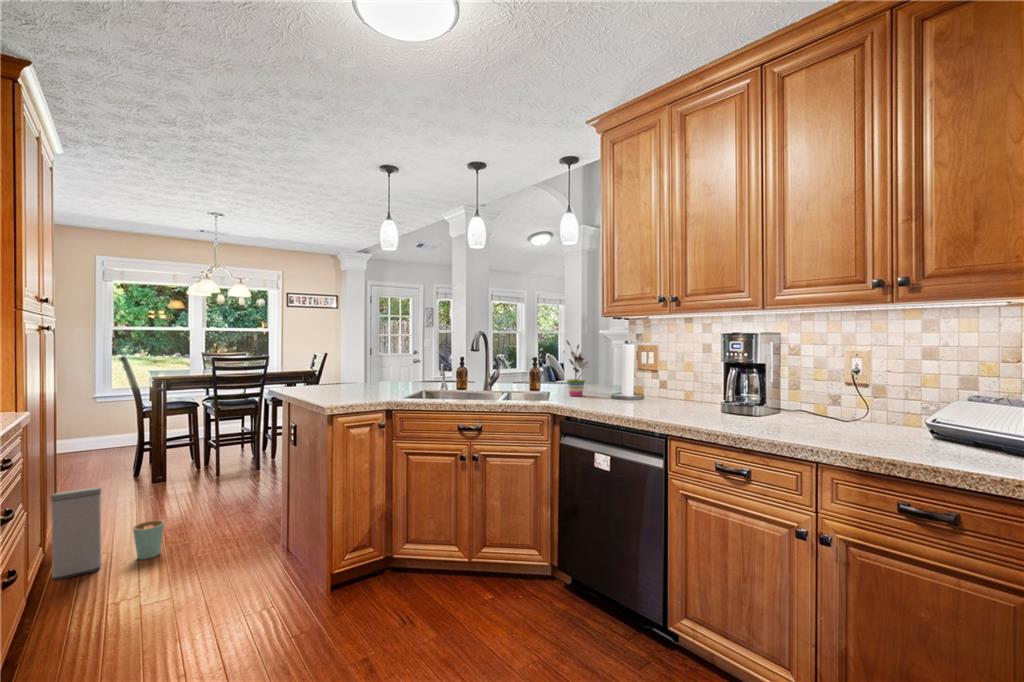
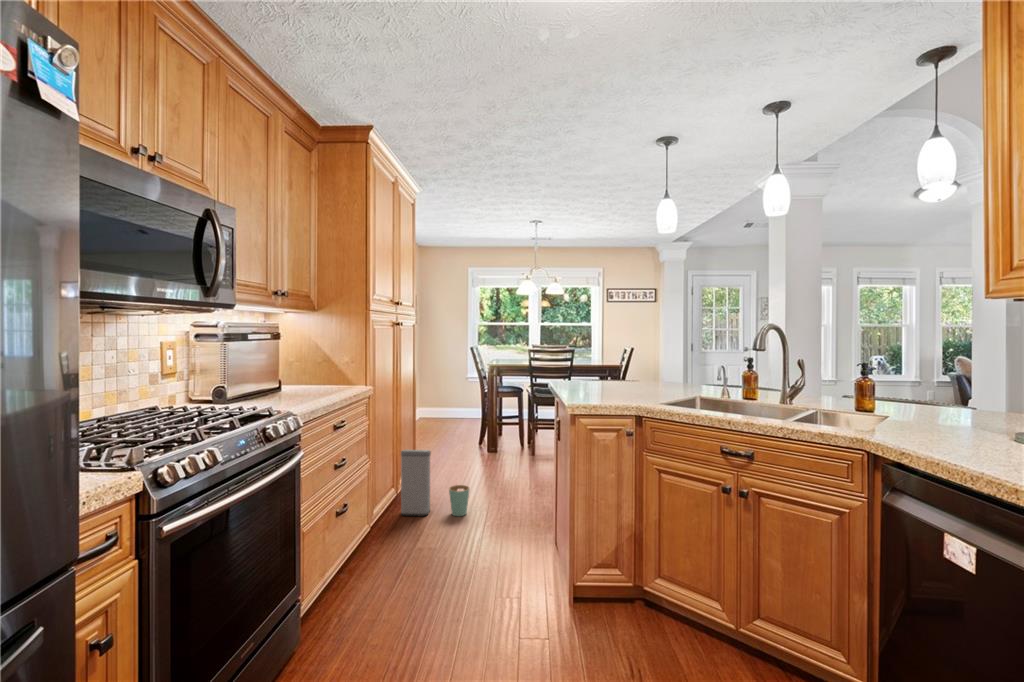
potted plant: present [567,341,588,396] -> none [918,338,970,430]

